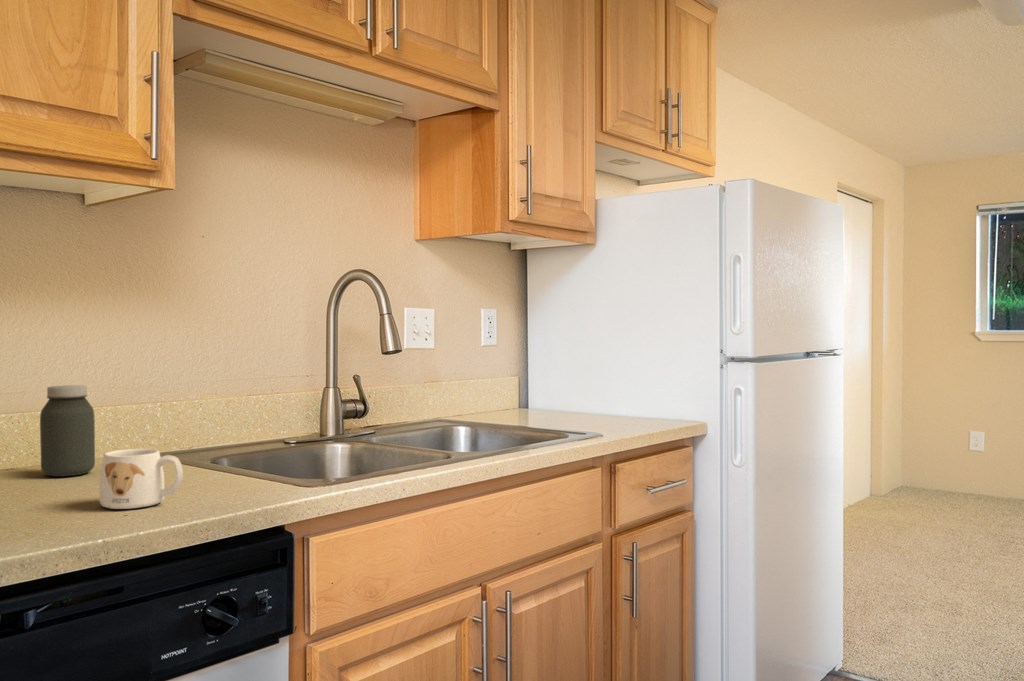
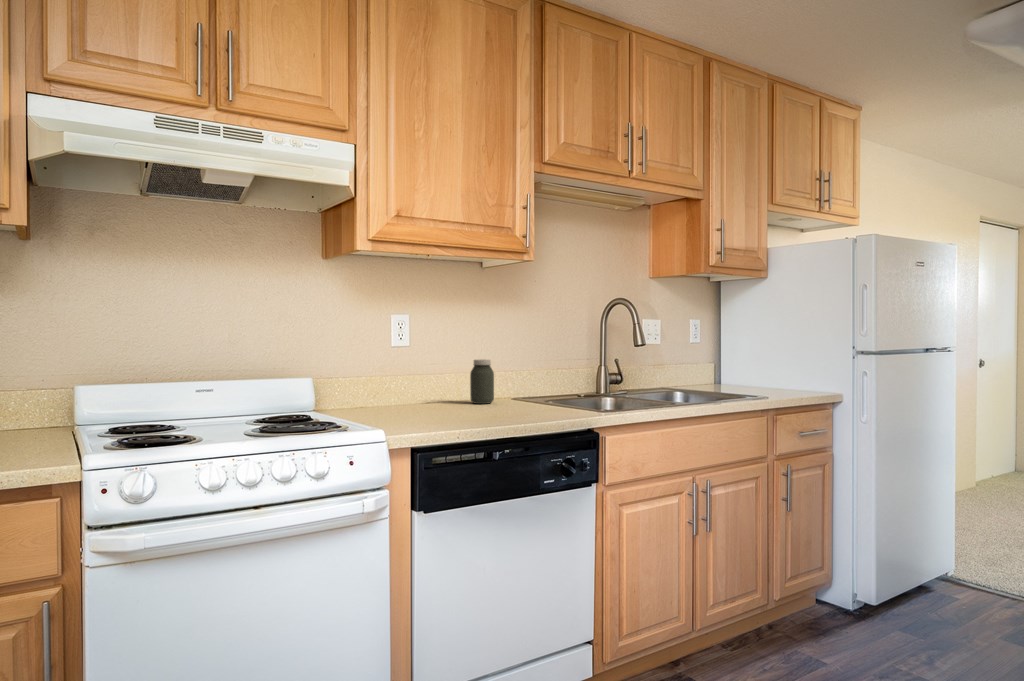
mug: present [99,449,183,509] -> none [511,389,549,415]

